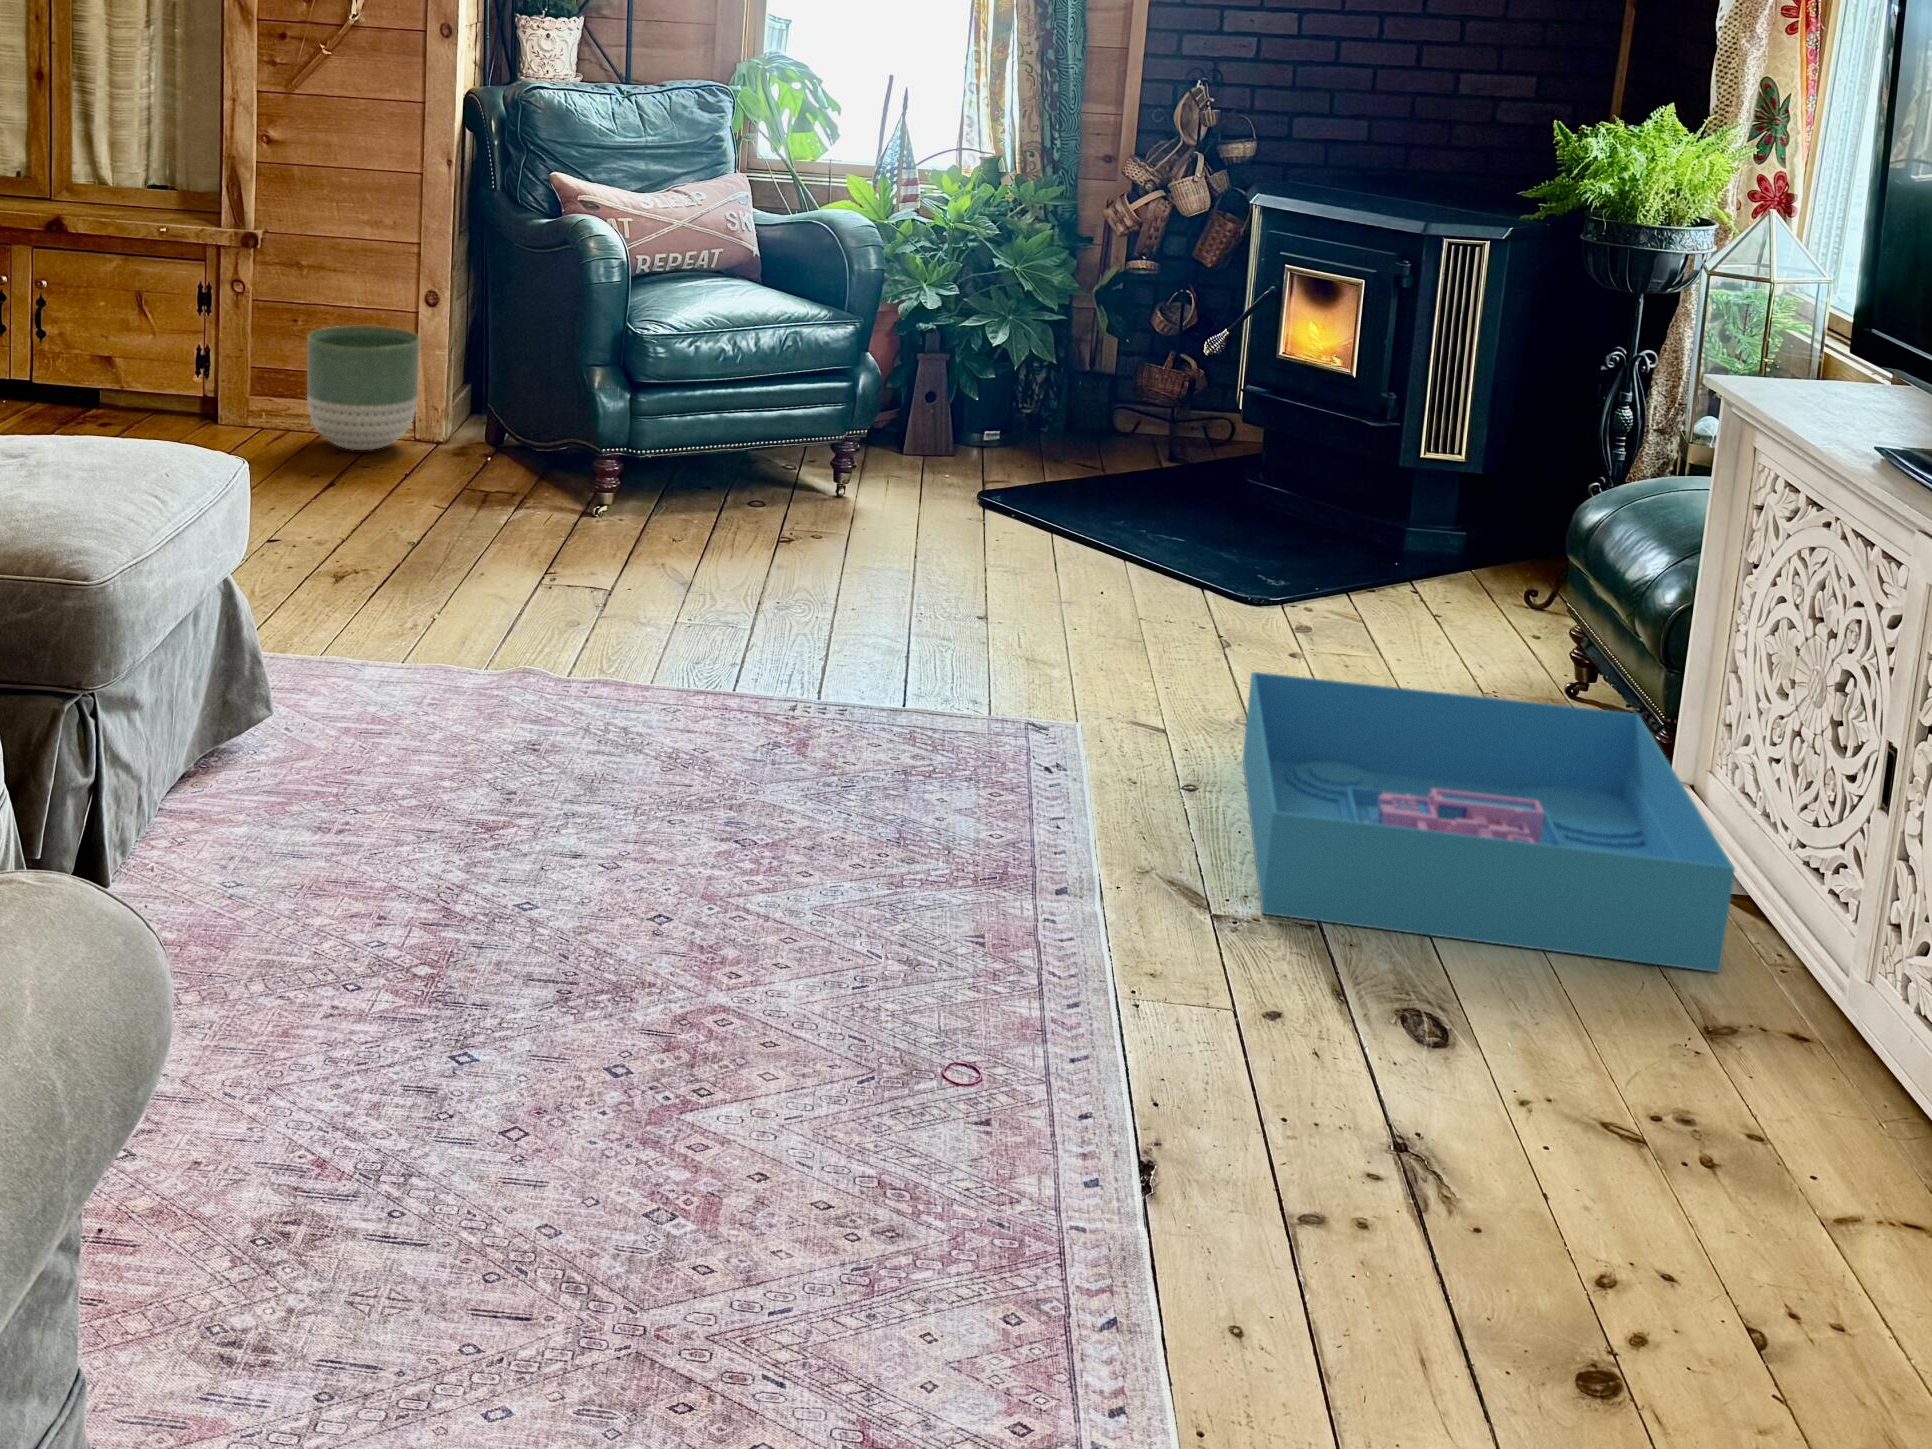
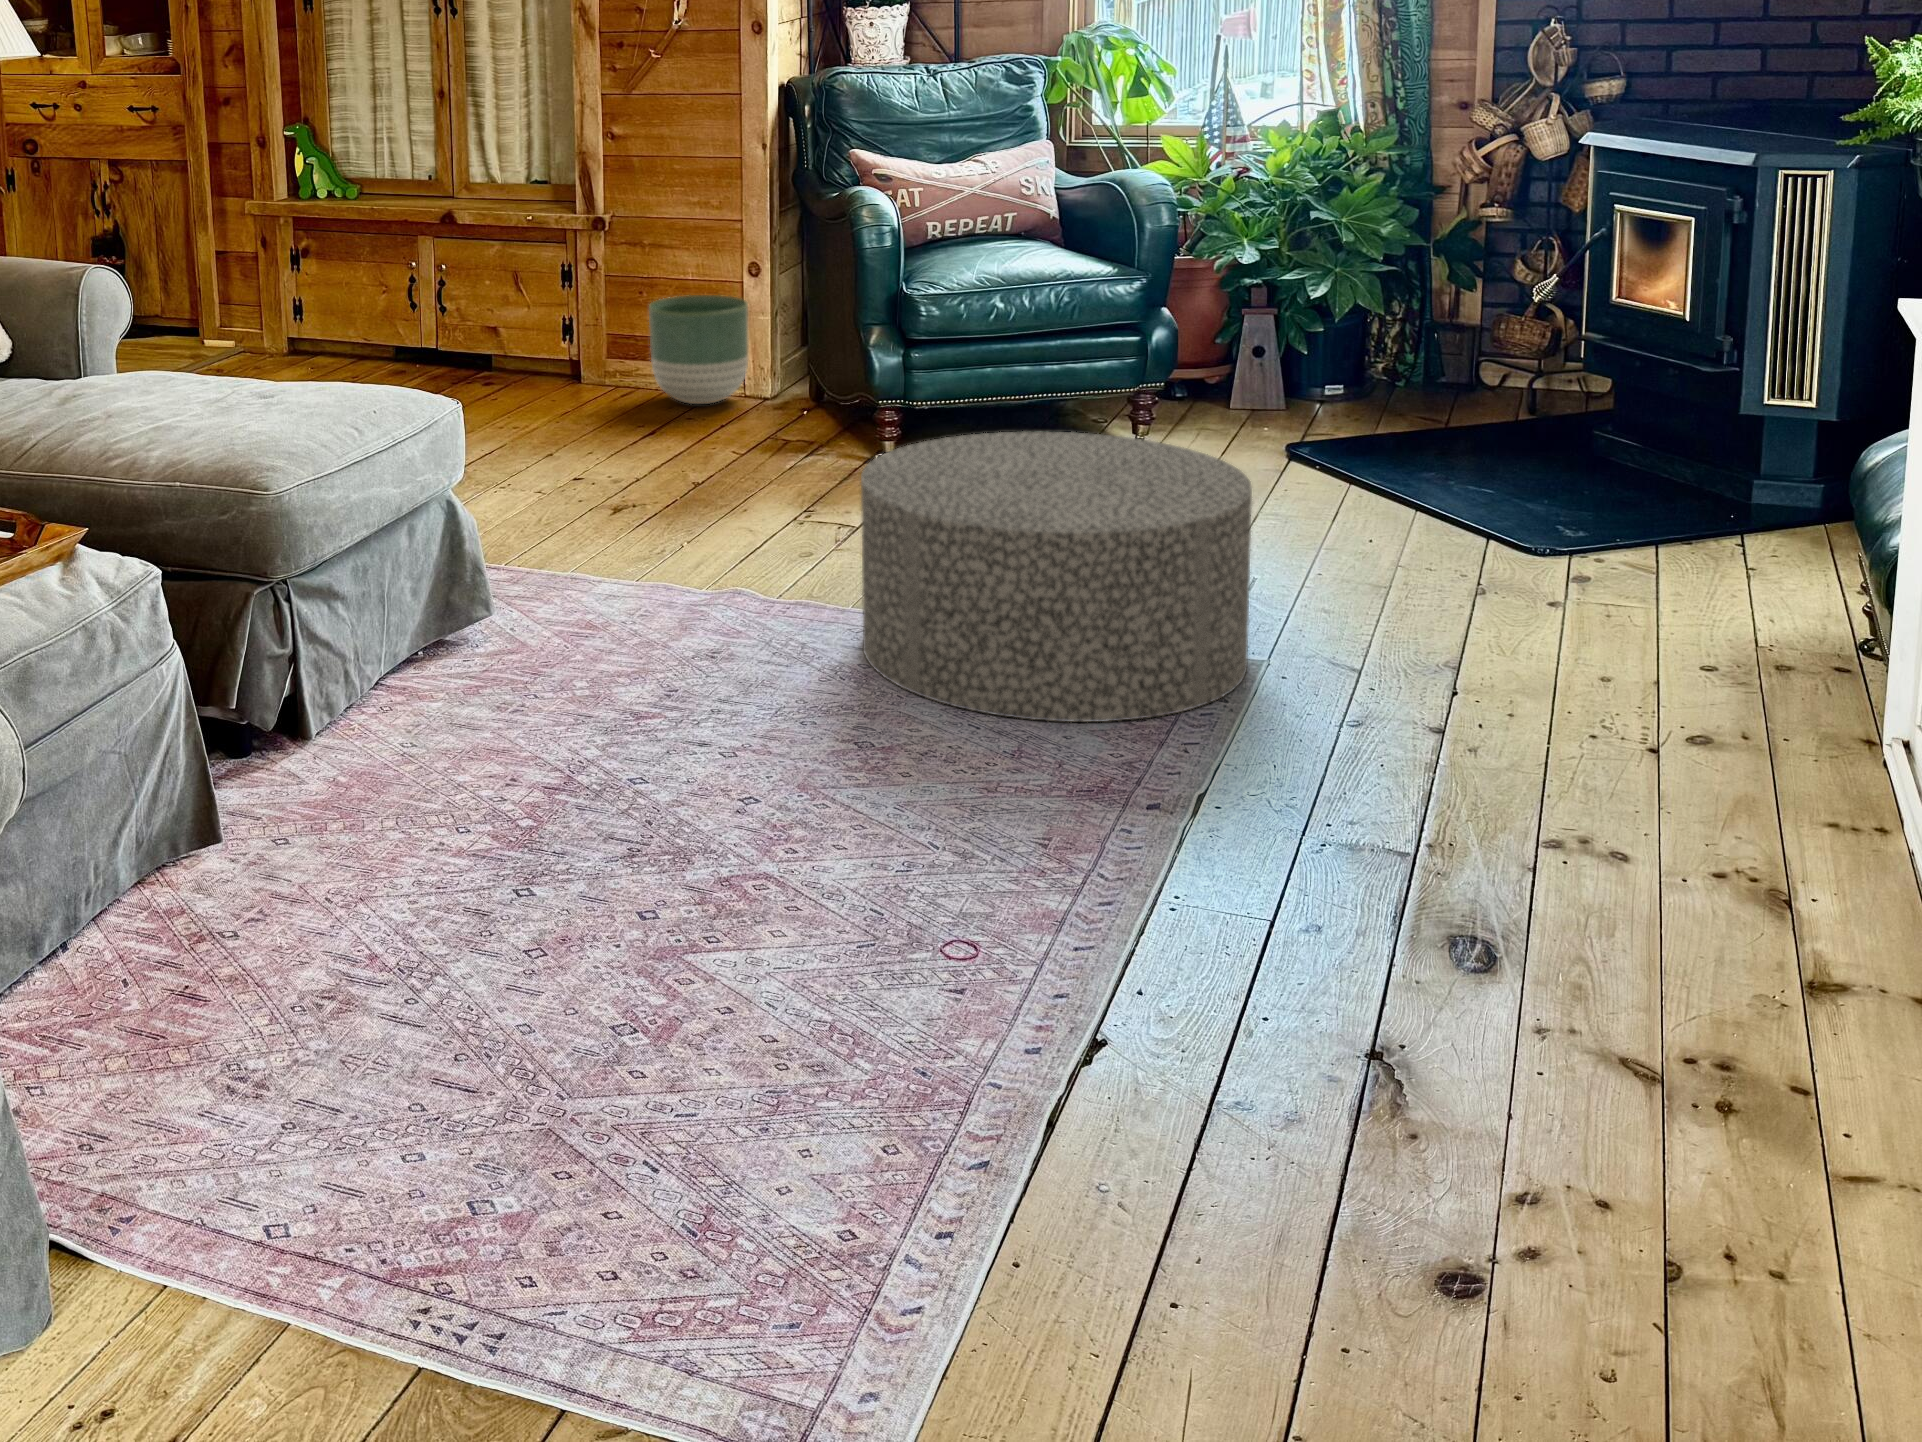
ottoman: none [681,492,1087,806] -> present [861,431,1252,722]
storage bin: present [1243,672,1735,972] -> none [1362,609,1896,939]

